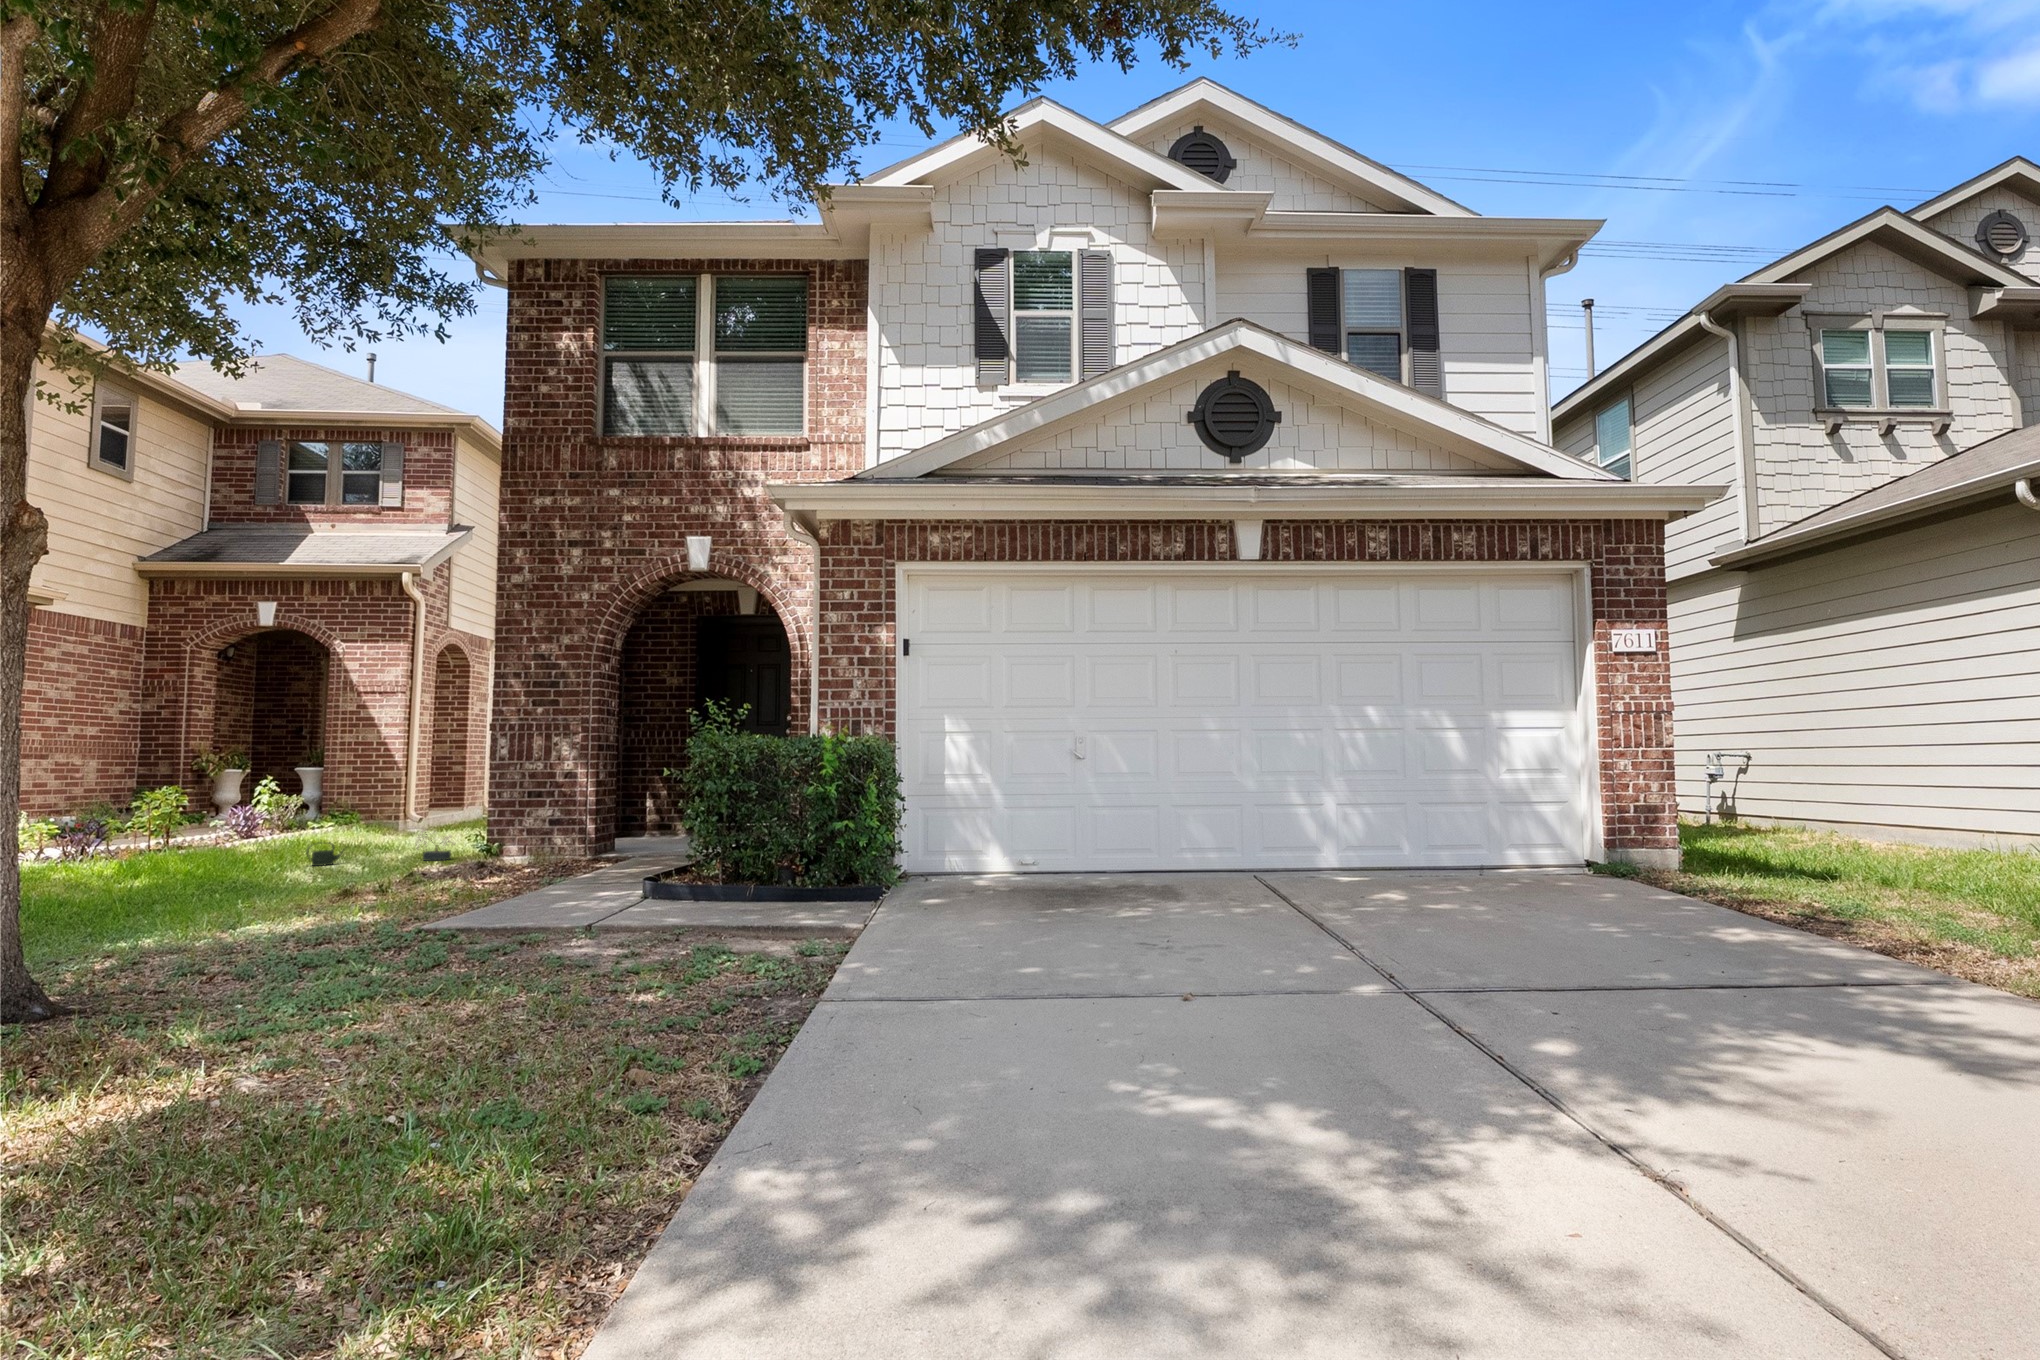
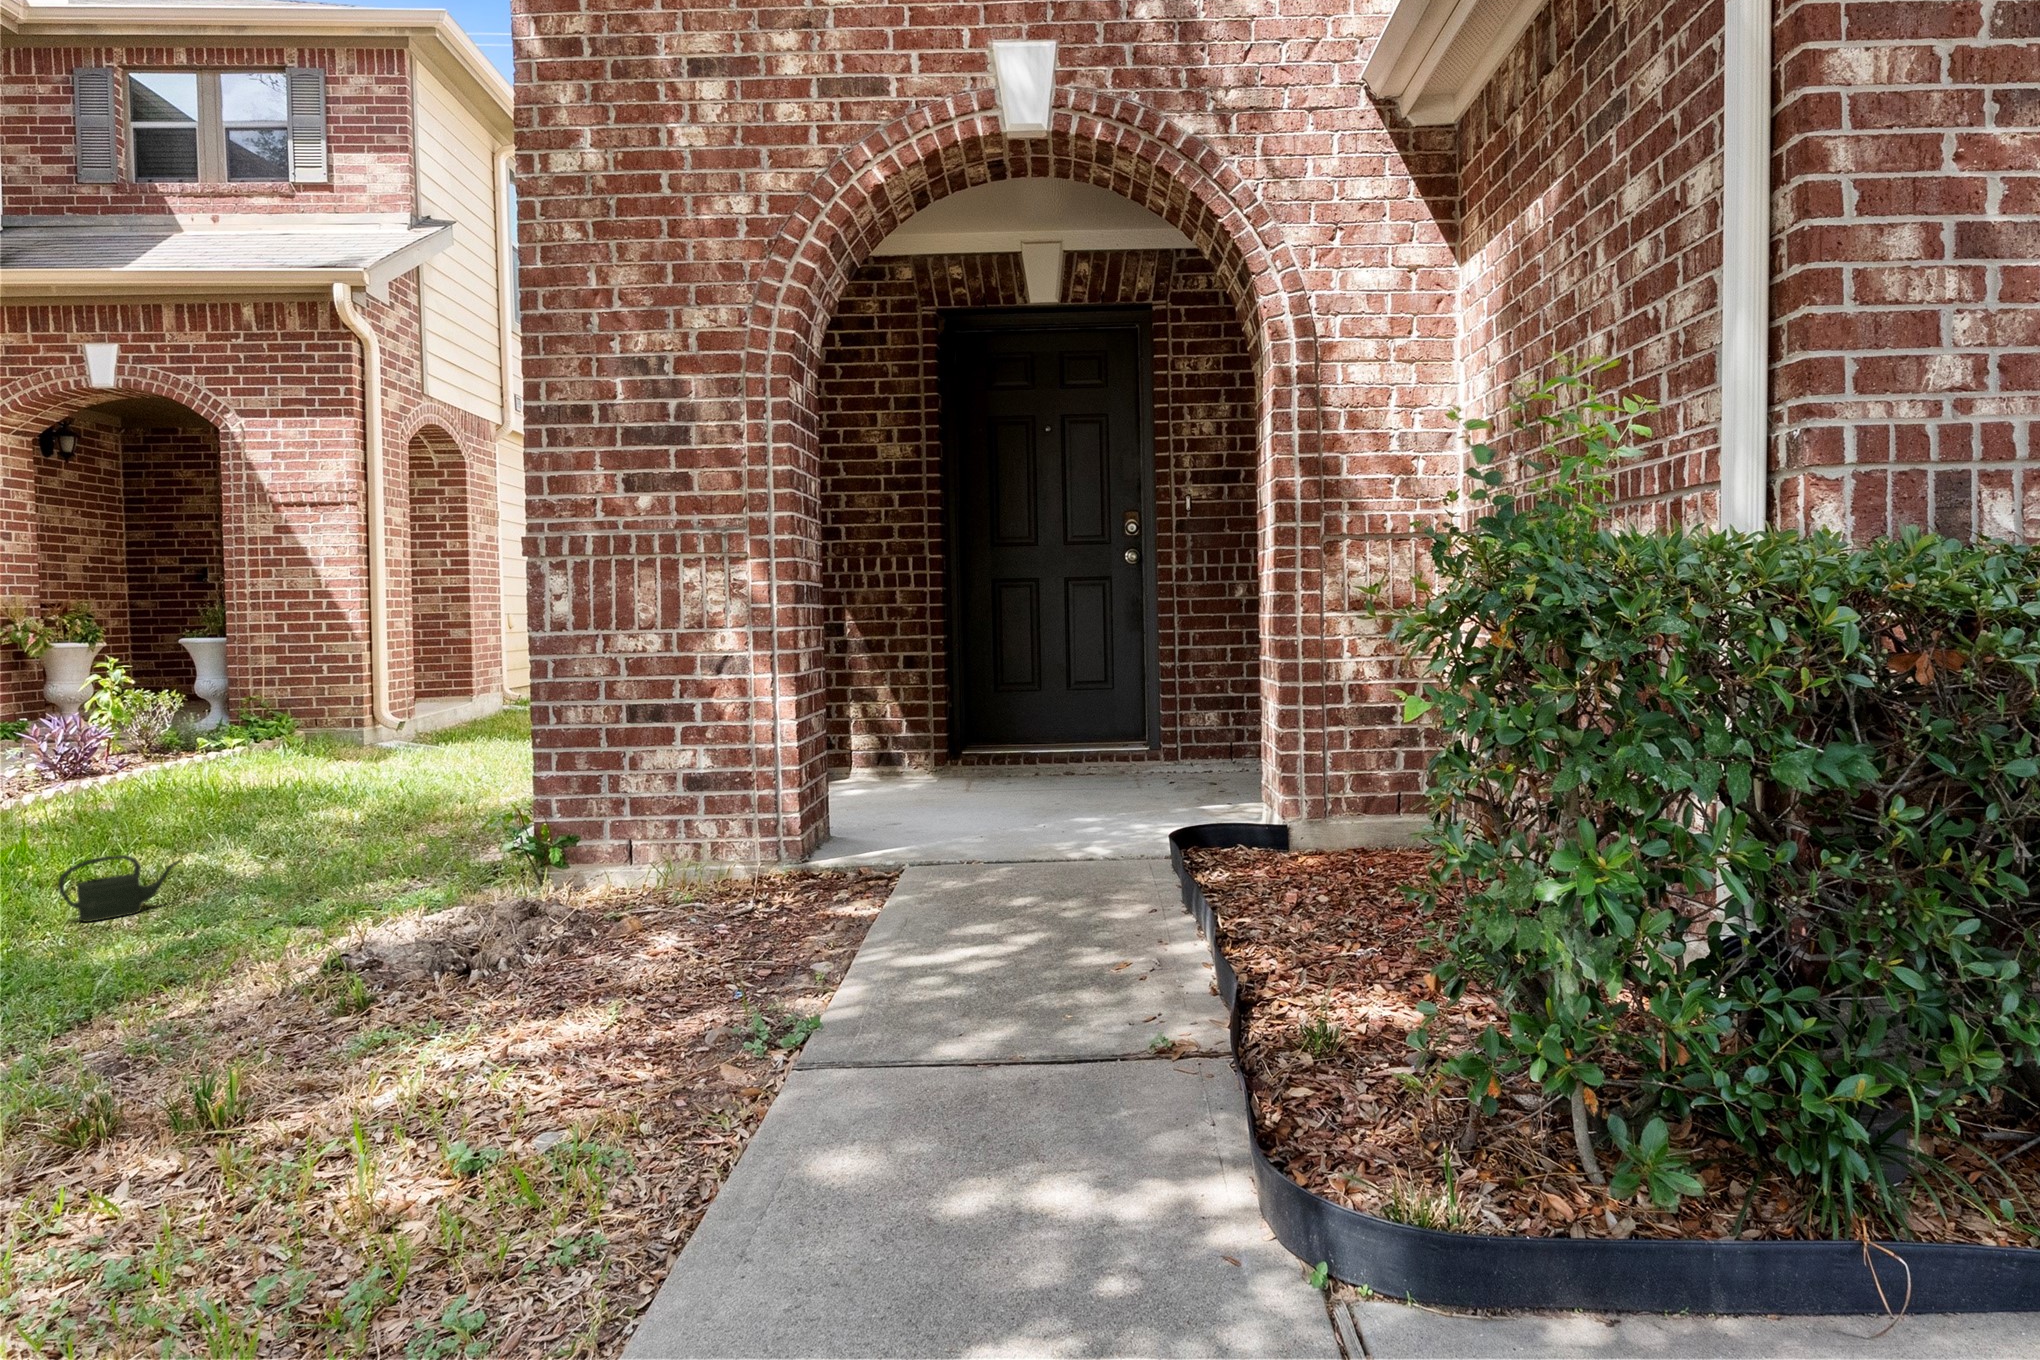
decorative plant: present [418,829,451,861] -> none [351,804,456,887]

